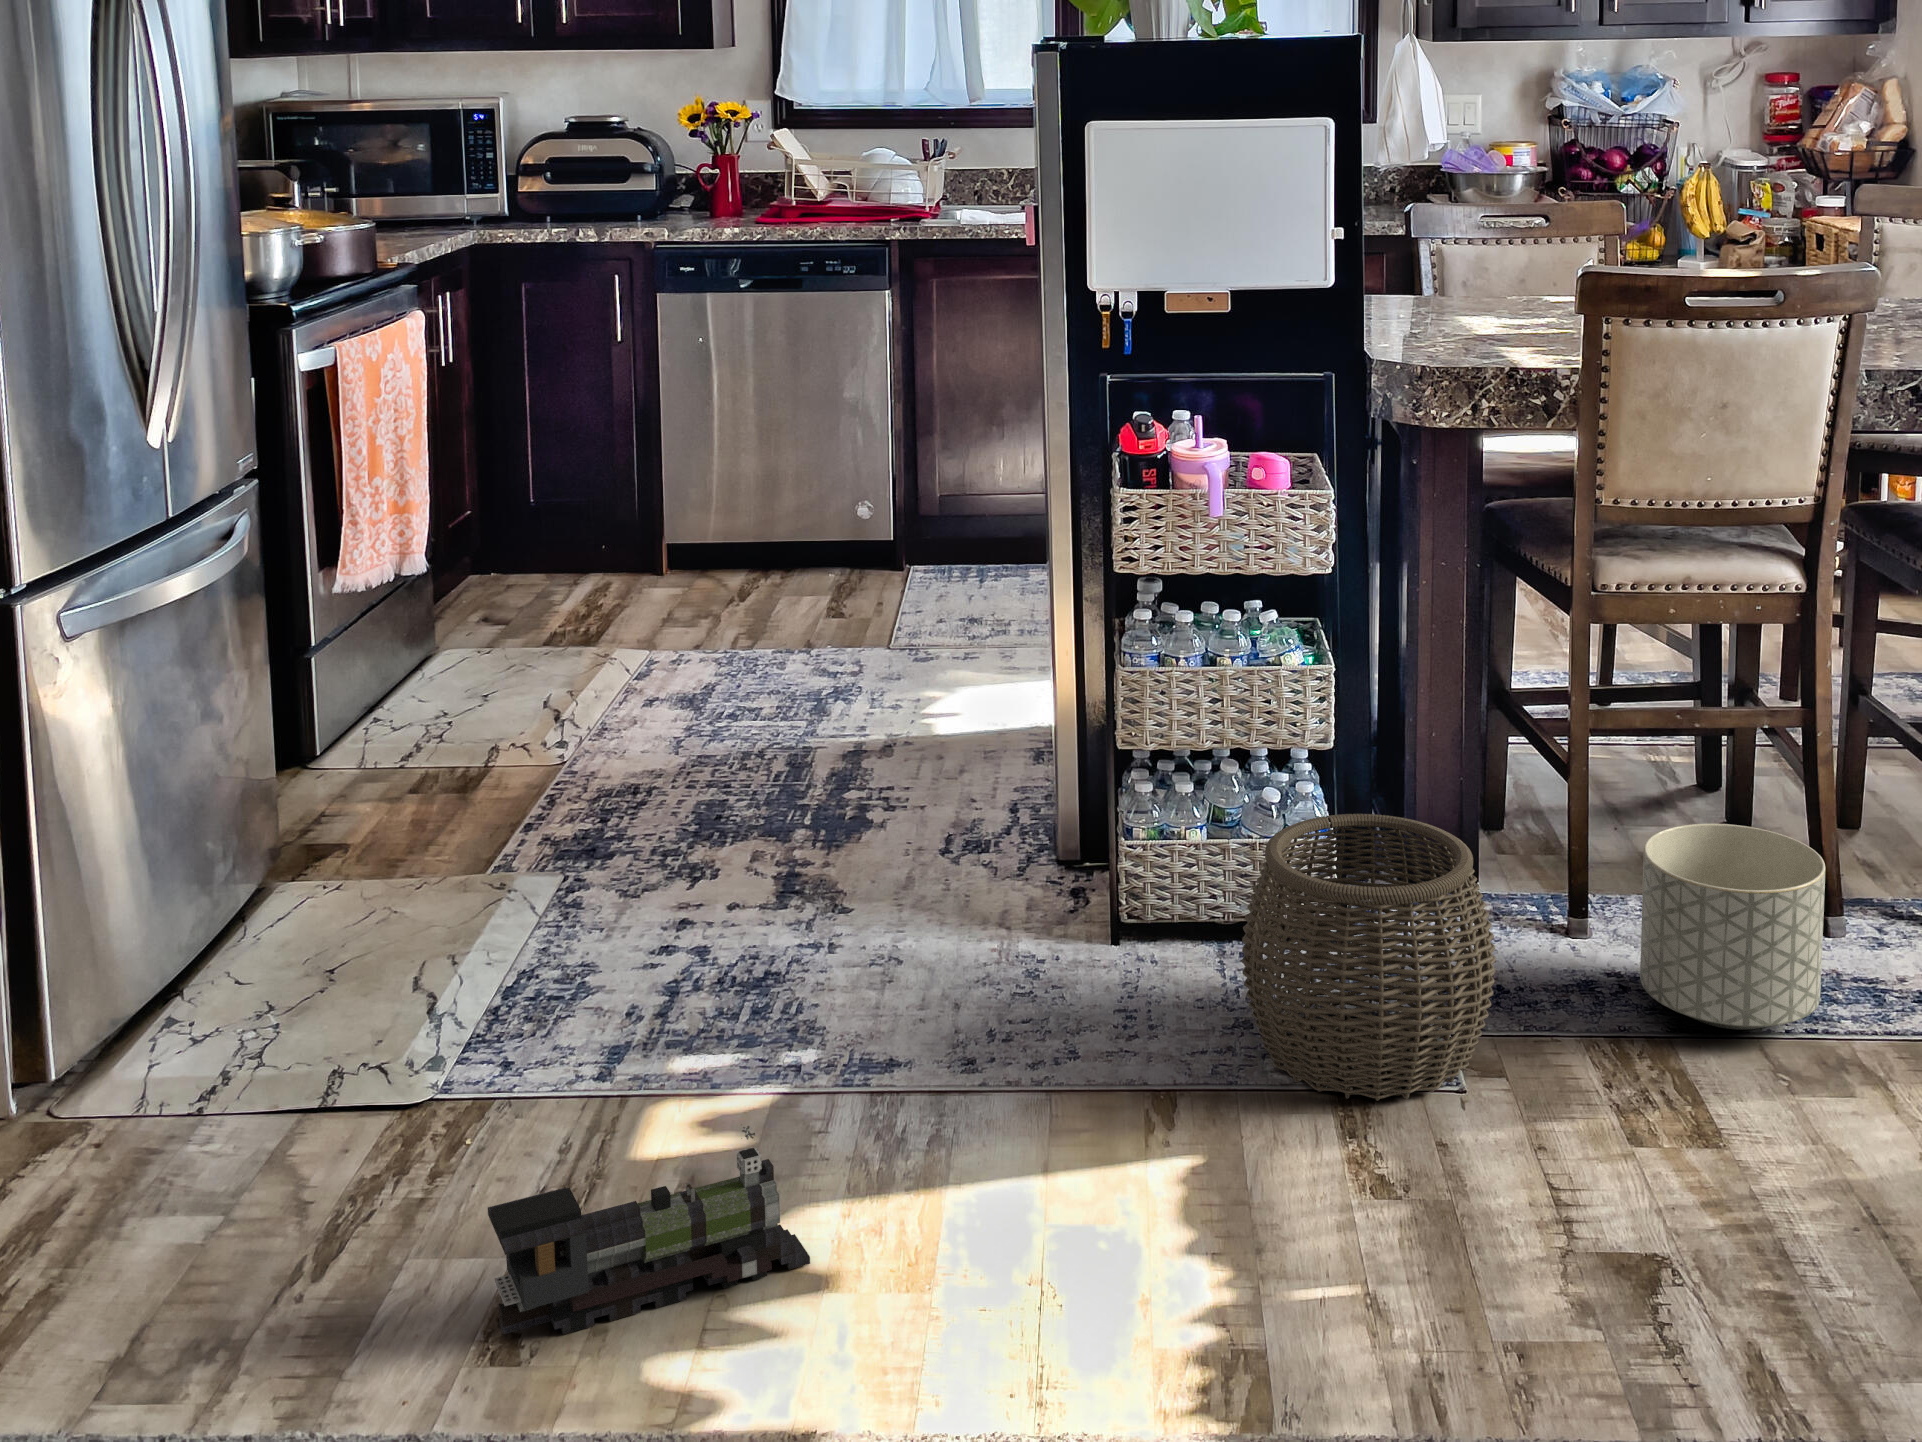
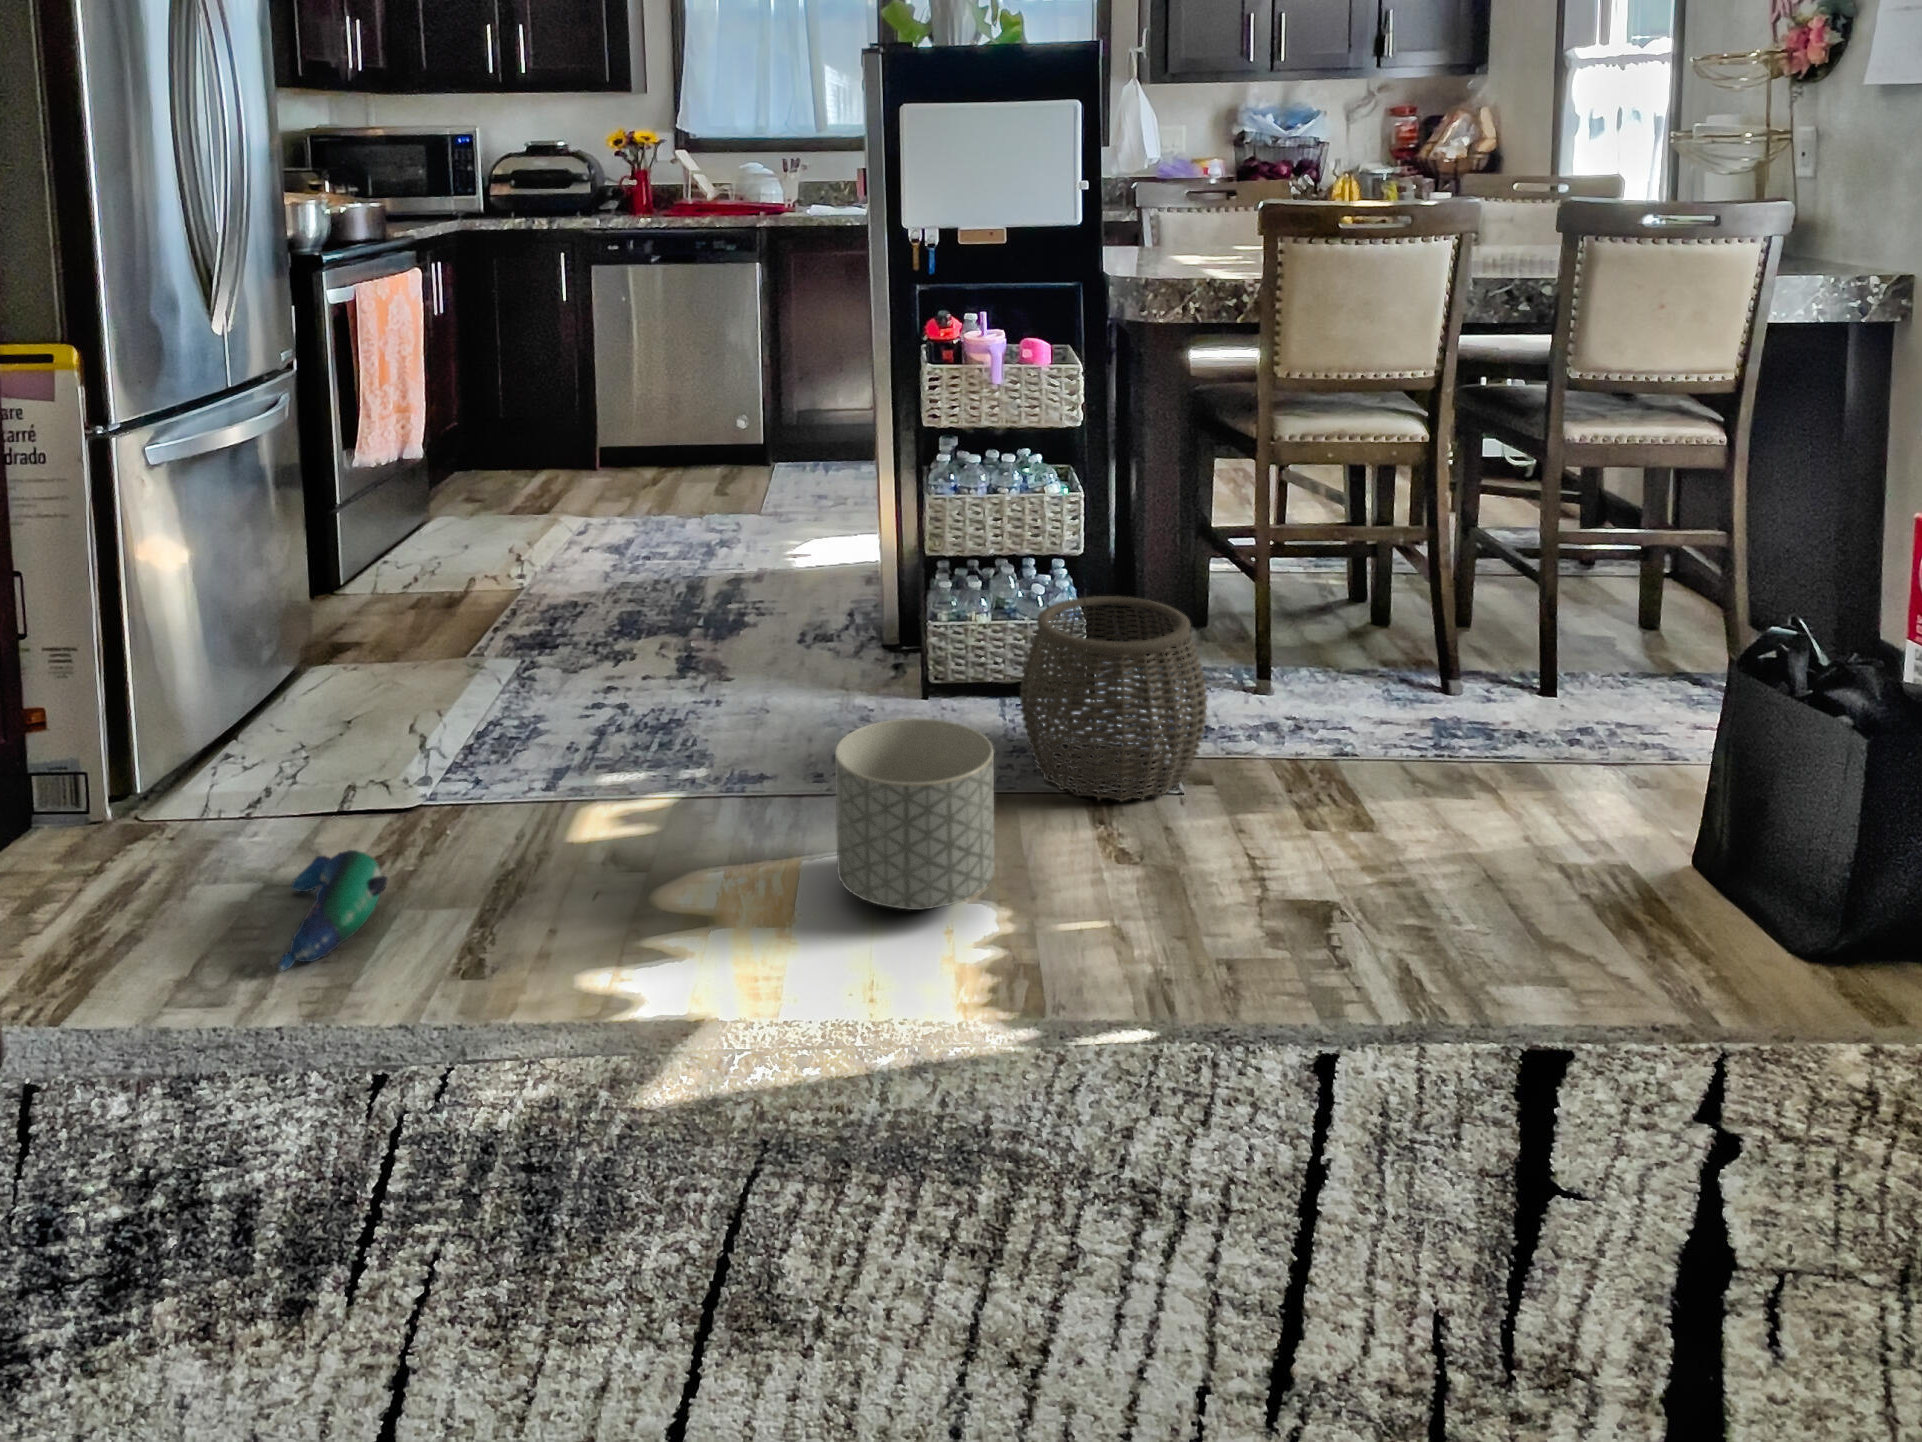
planter: present [1640,824,1825,1030] -> present [835,718,994,910]
toy train: present [488,1125,810,1335] -> none [454,806,698,963]
plush toy: none [255,1174,399,1345] -> present [278,850,388,972]

